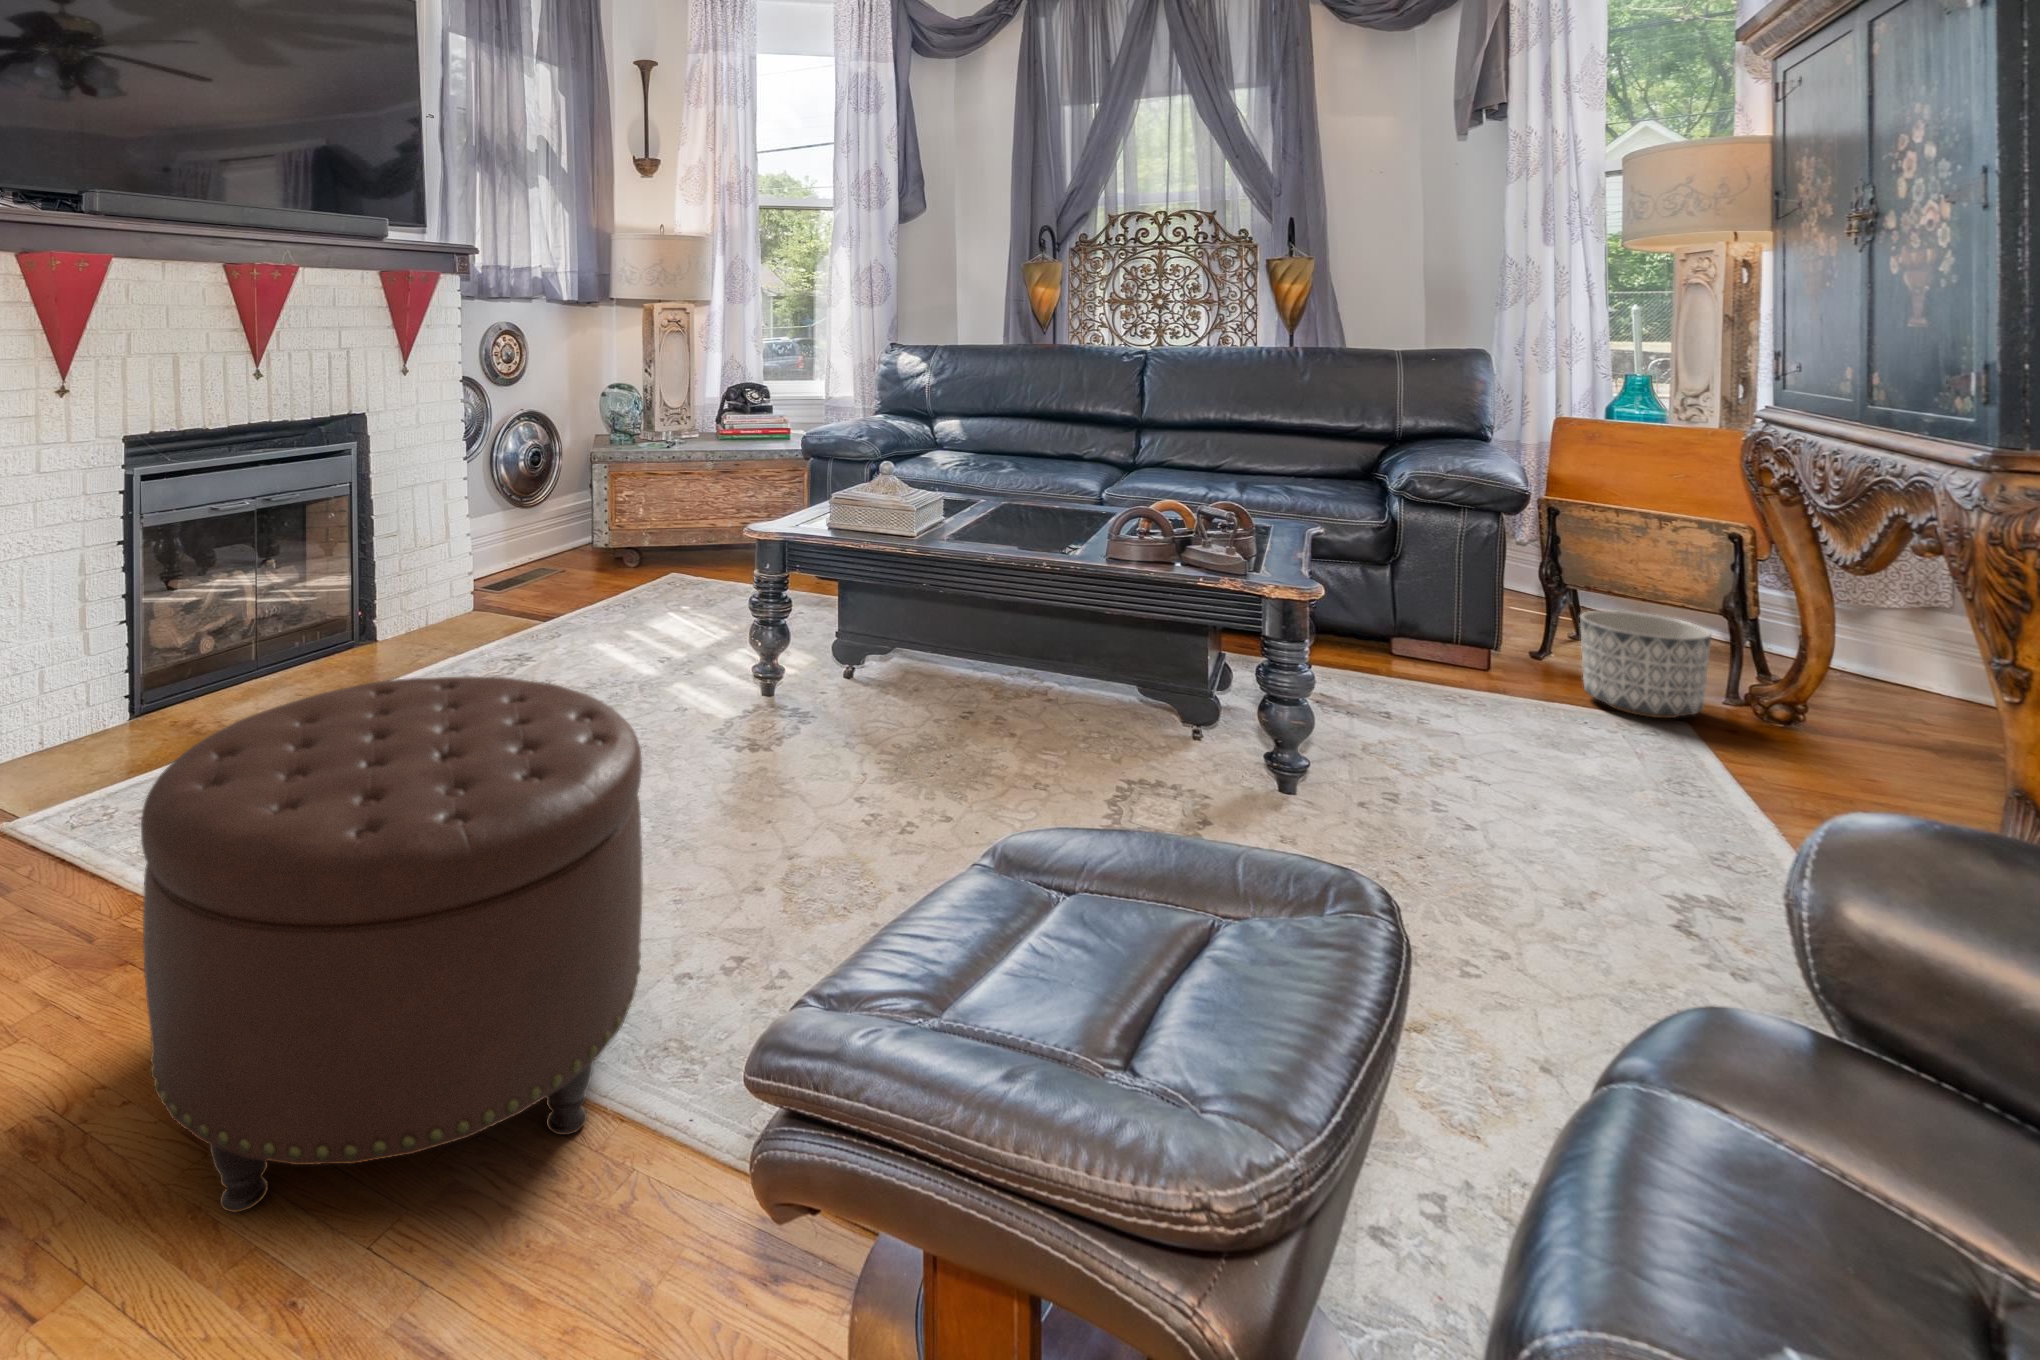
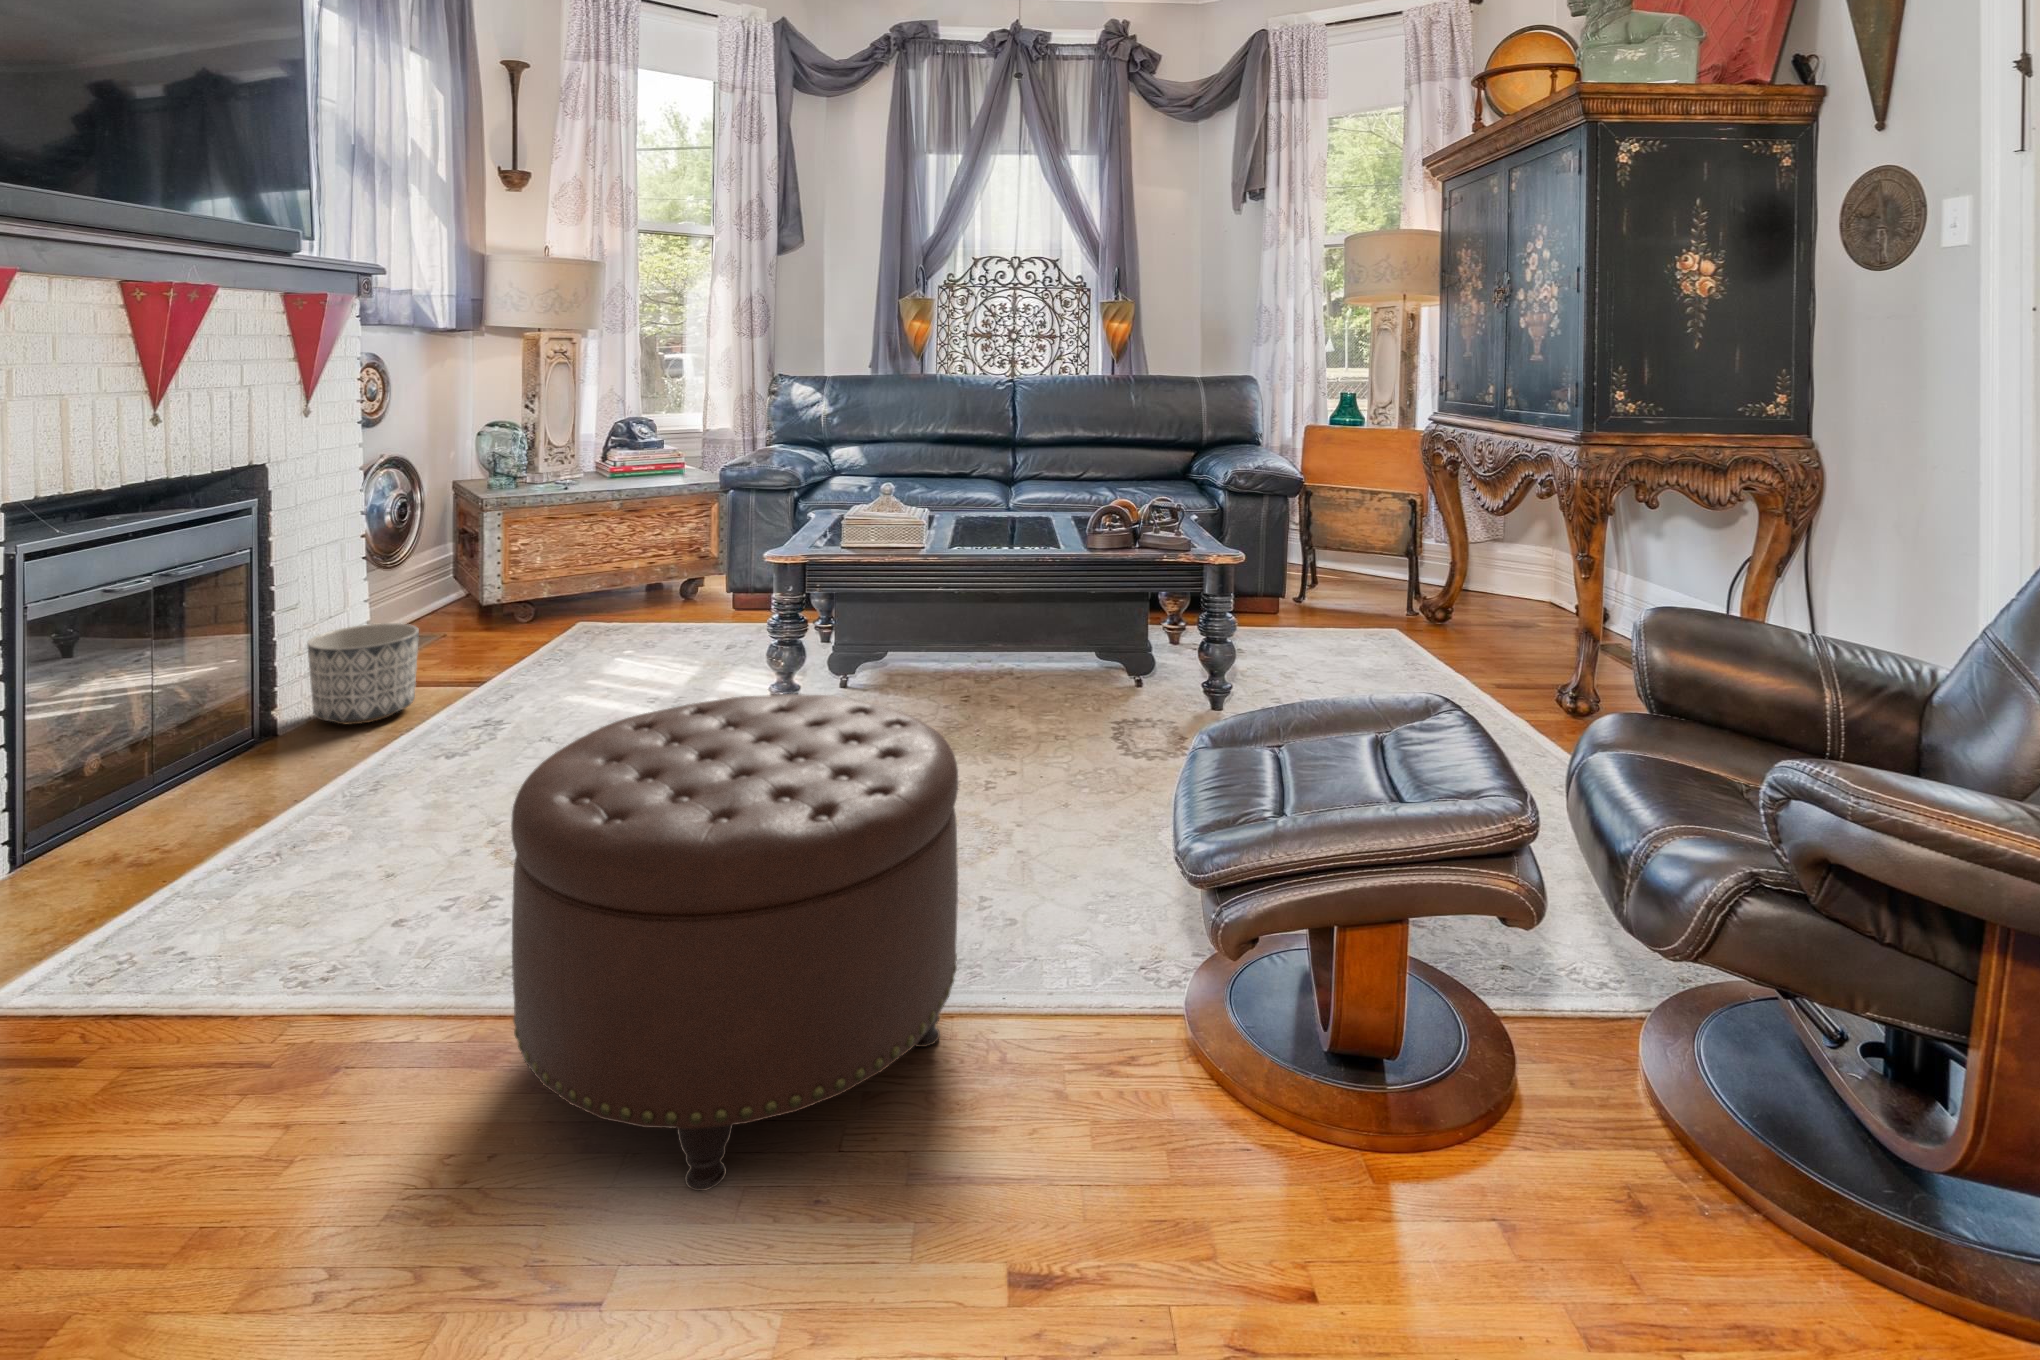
planter: present [1580,610,1711,718] -> present [307,623,419,724]

